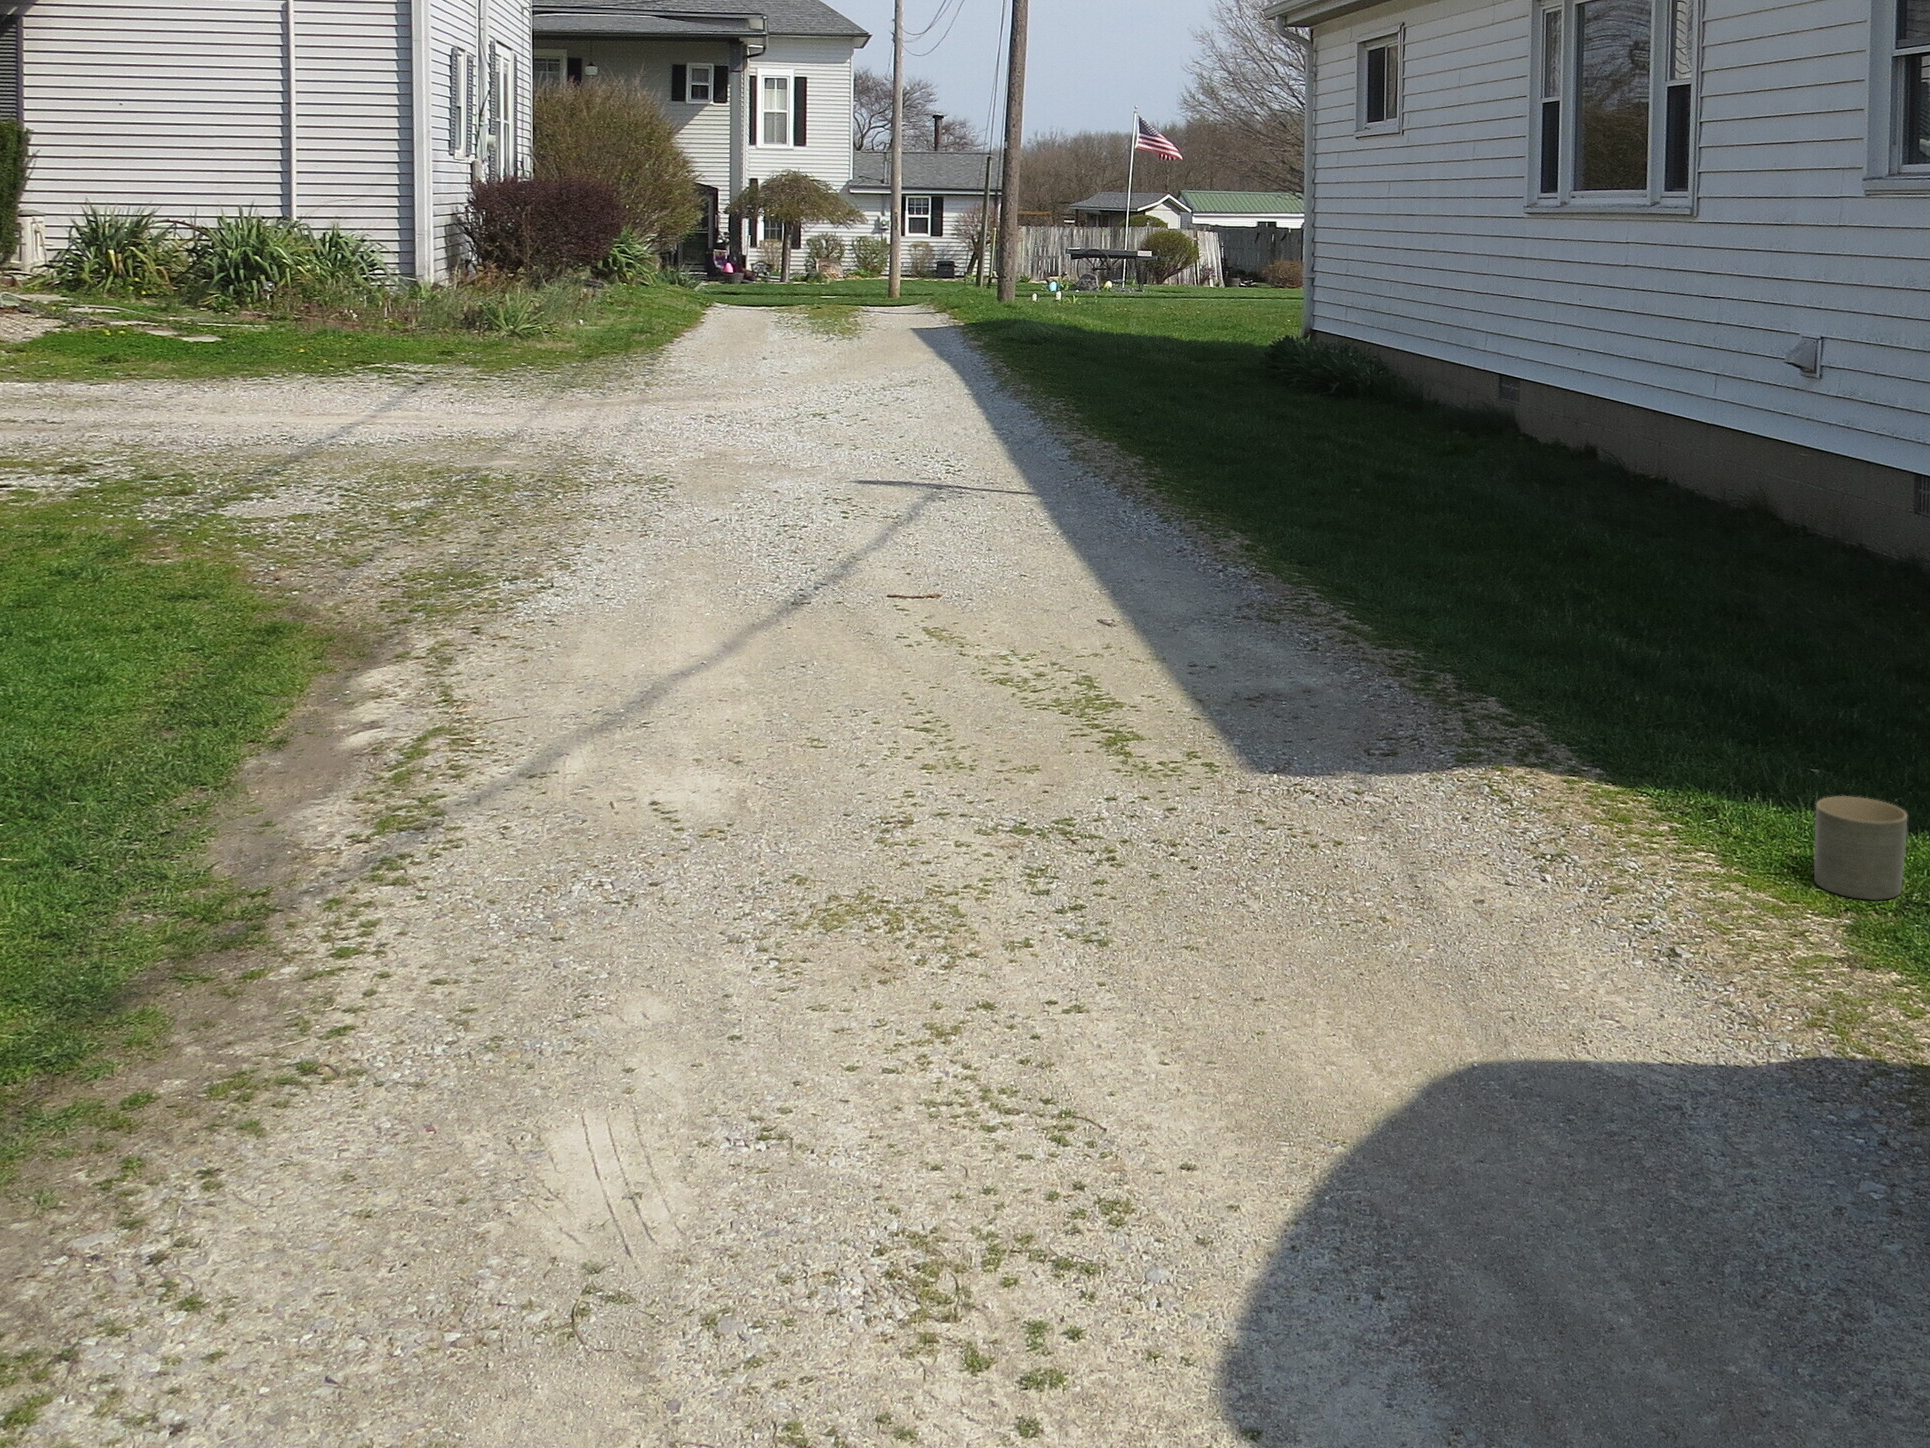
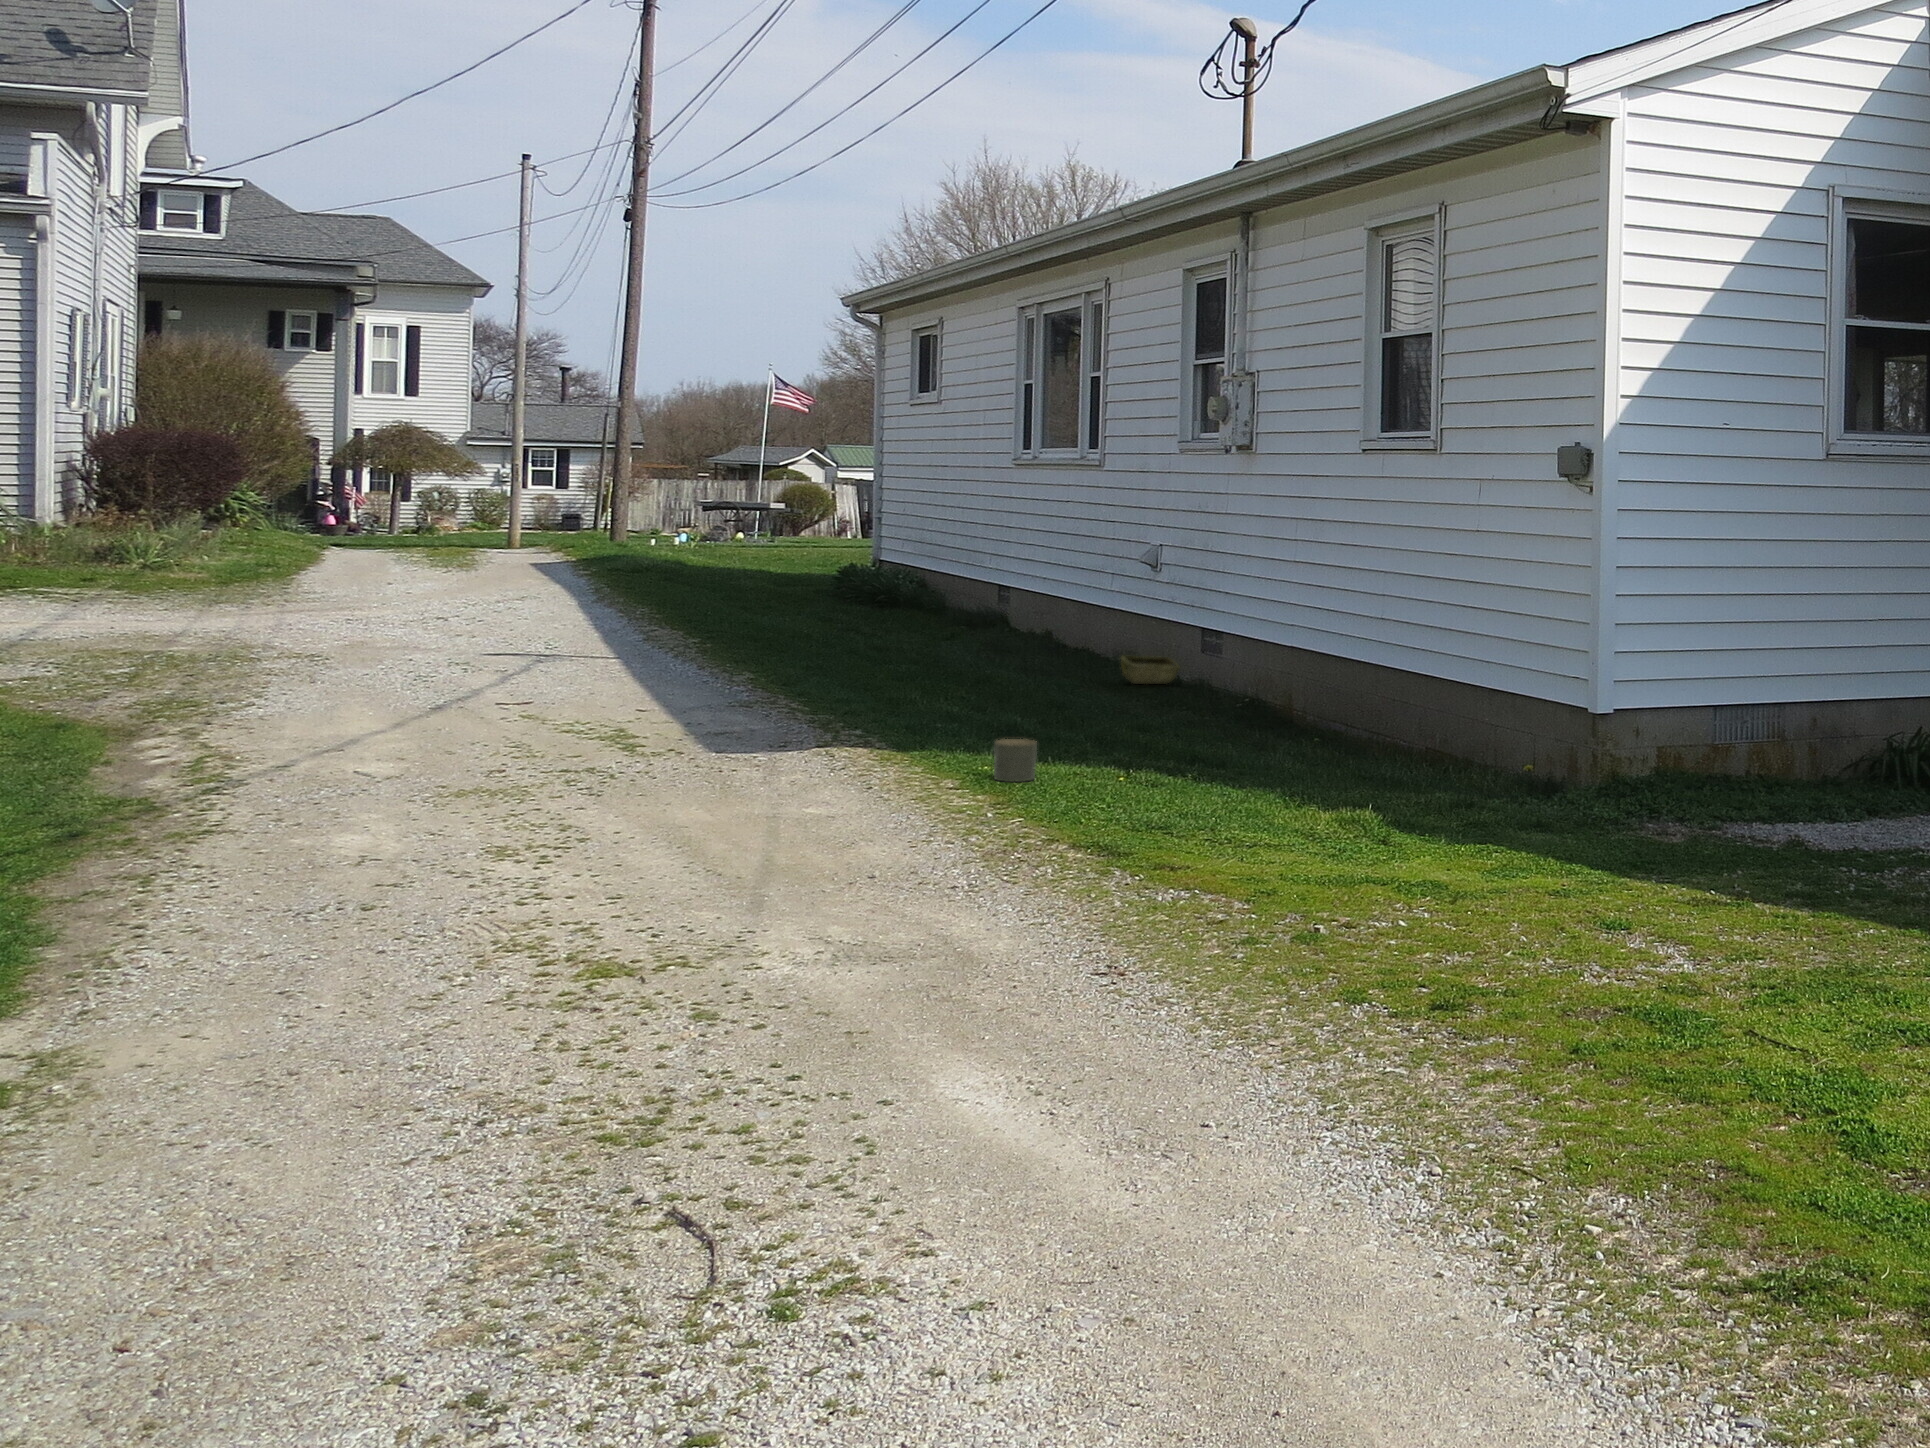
woven basket: none [1777,523,1878,572] -> present [1121,656,1180,684]

